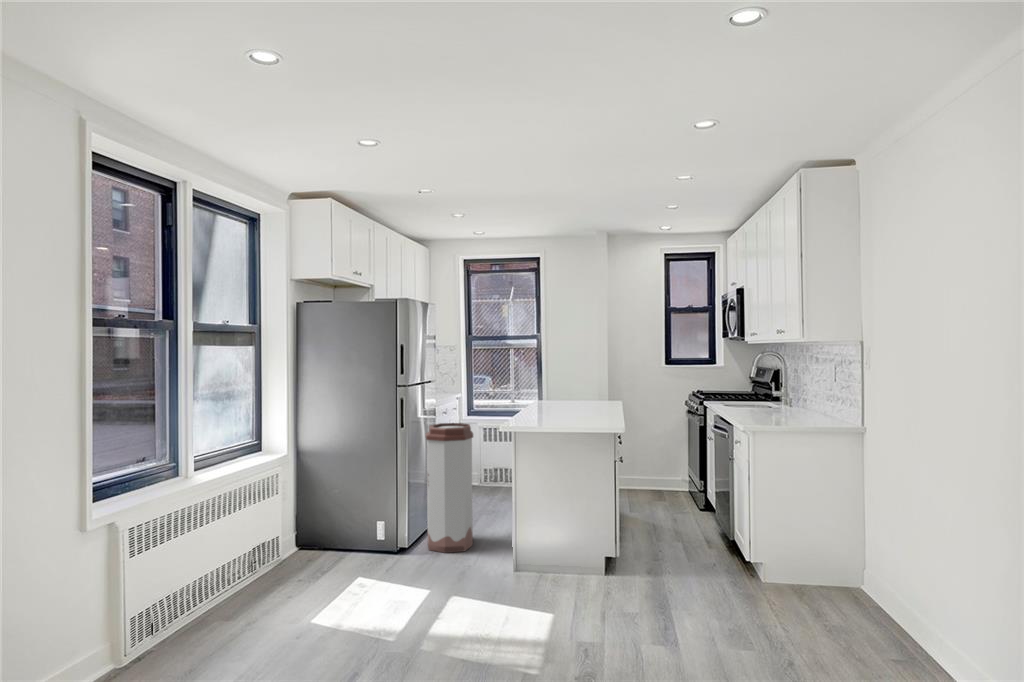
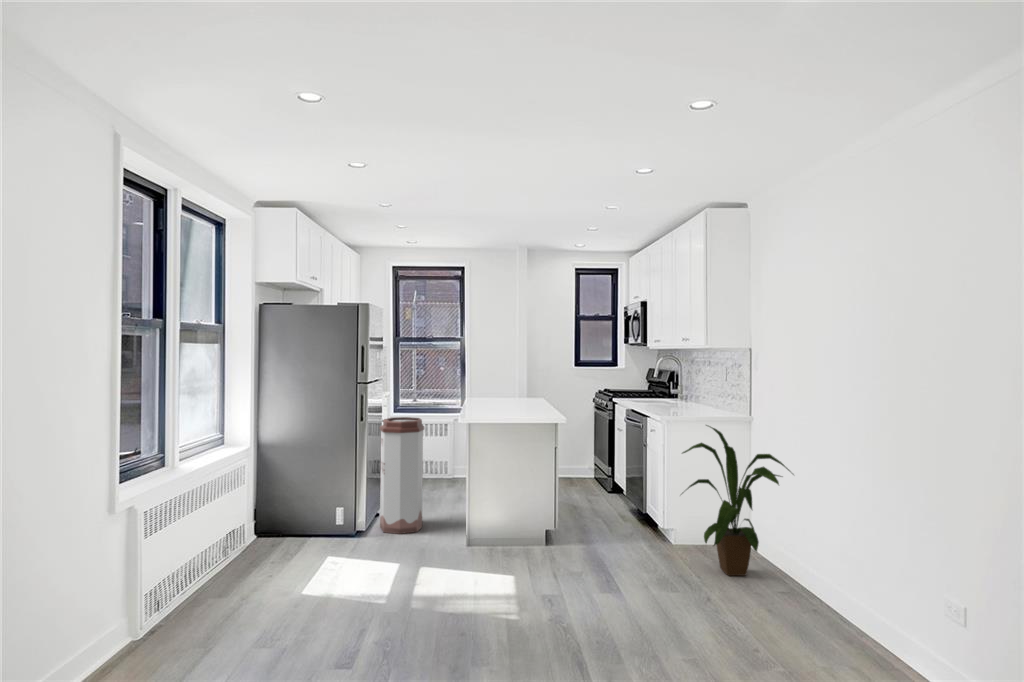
house plant: none [761,438,918,634] -> present [682,425,793,576]

